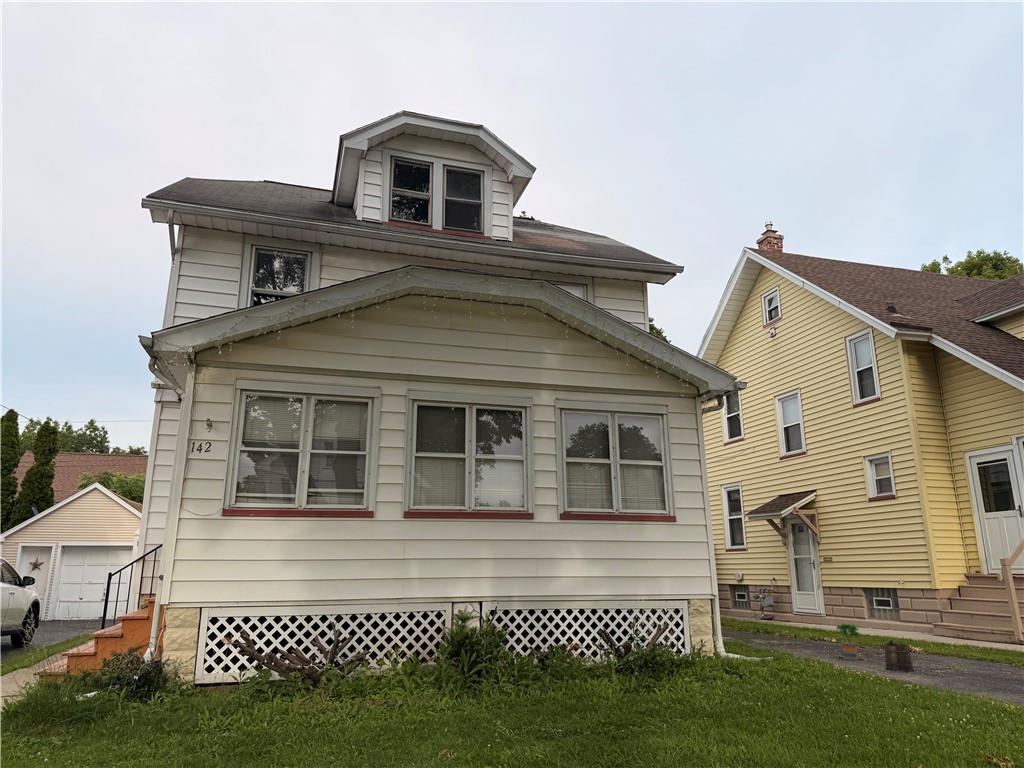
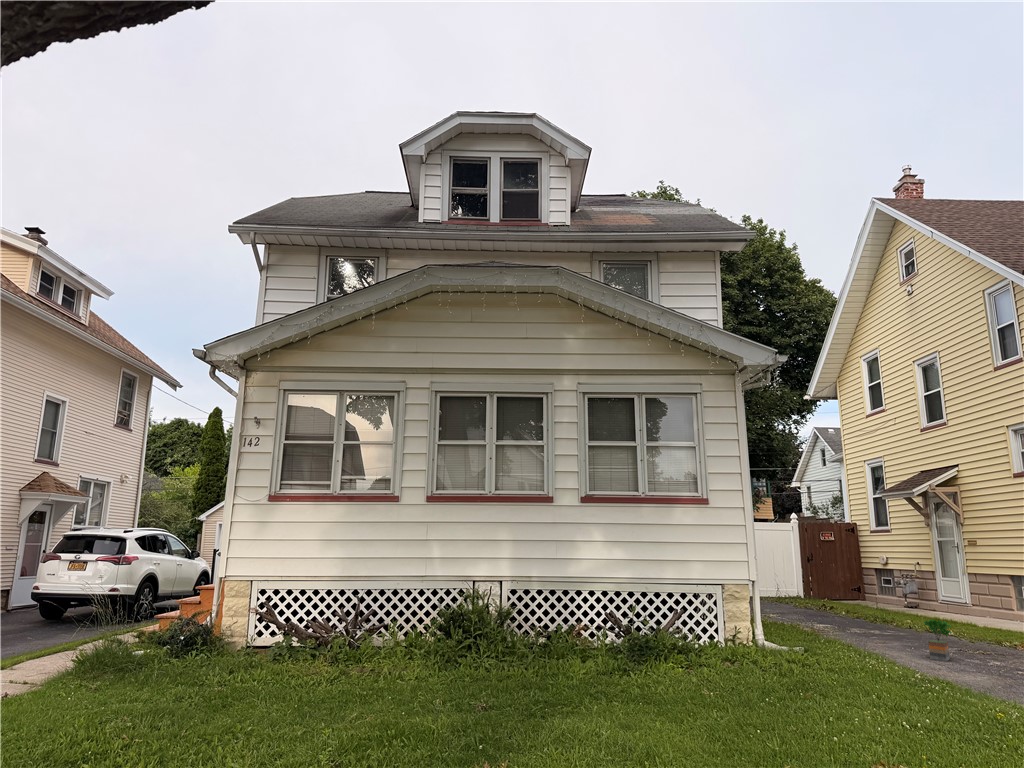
bucket: present [885,640,913,672] -> none [968,642,1004,679]

